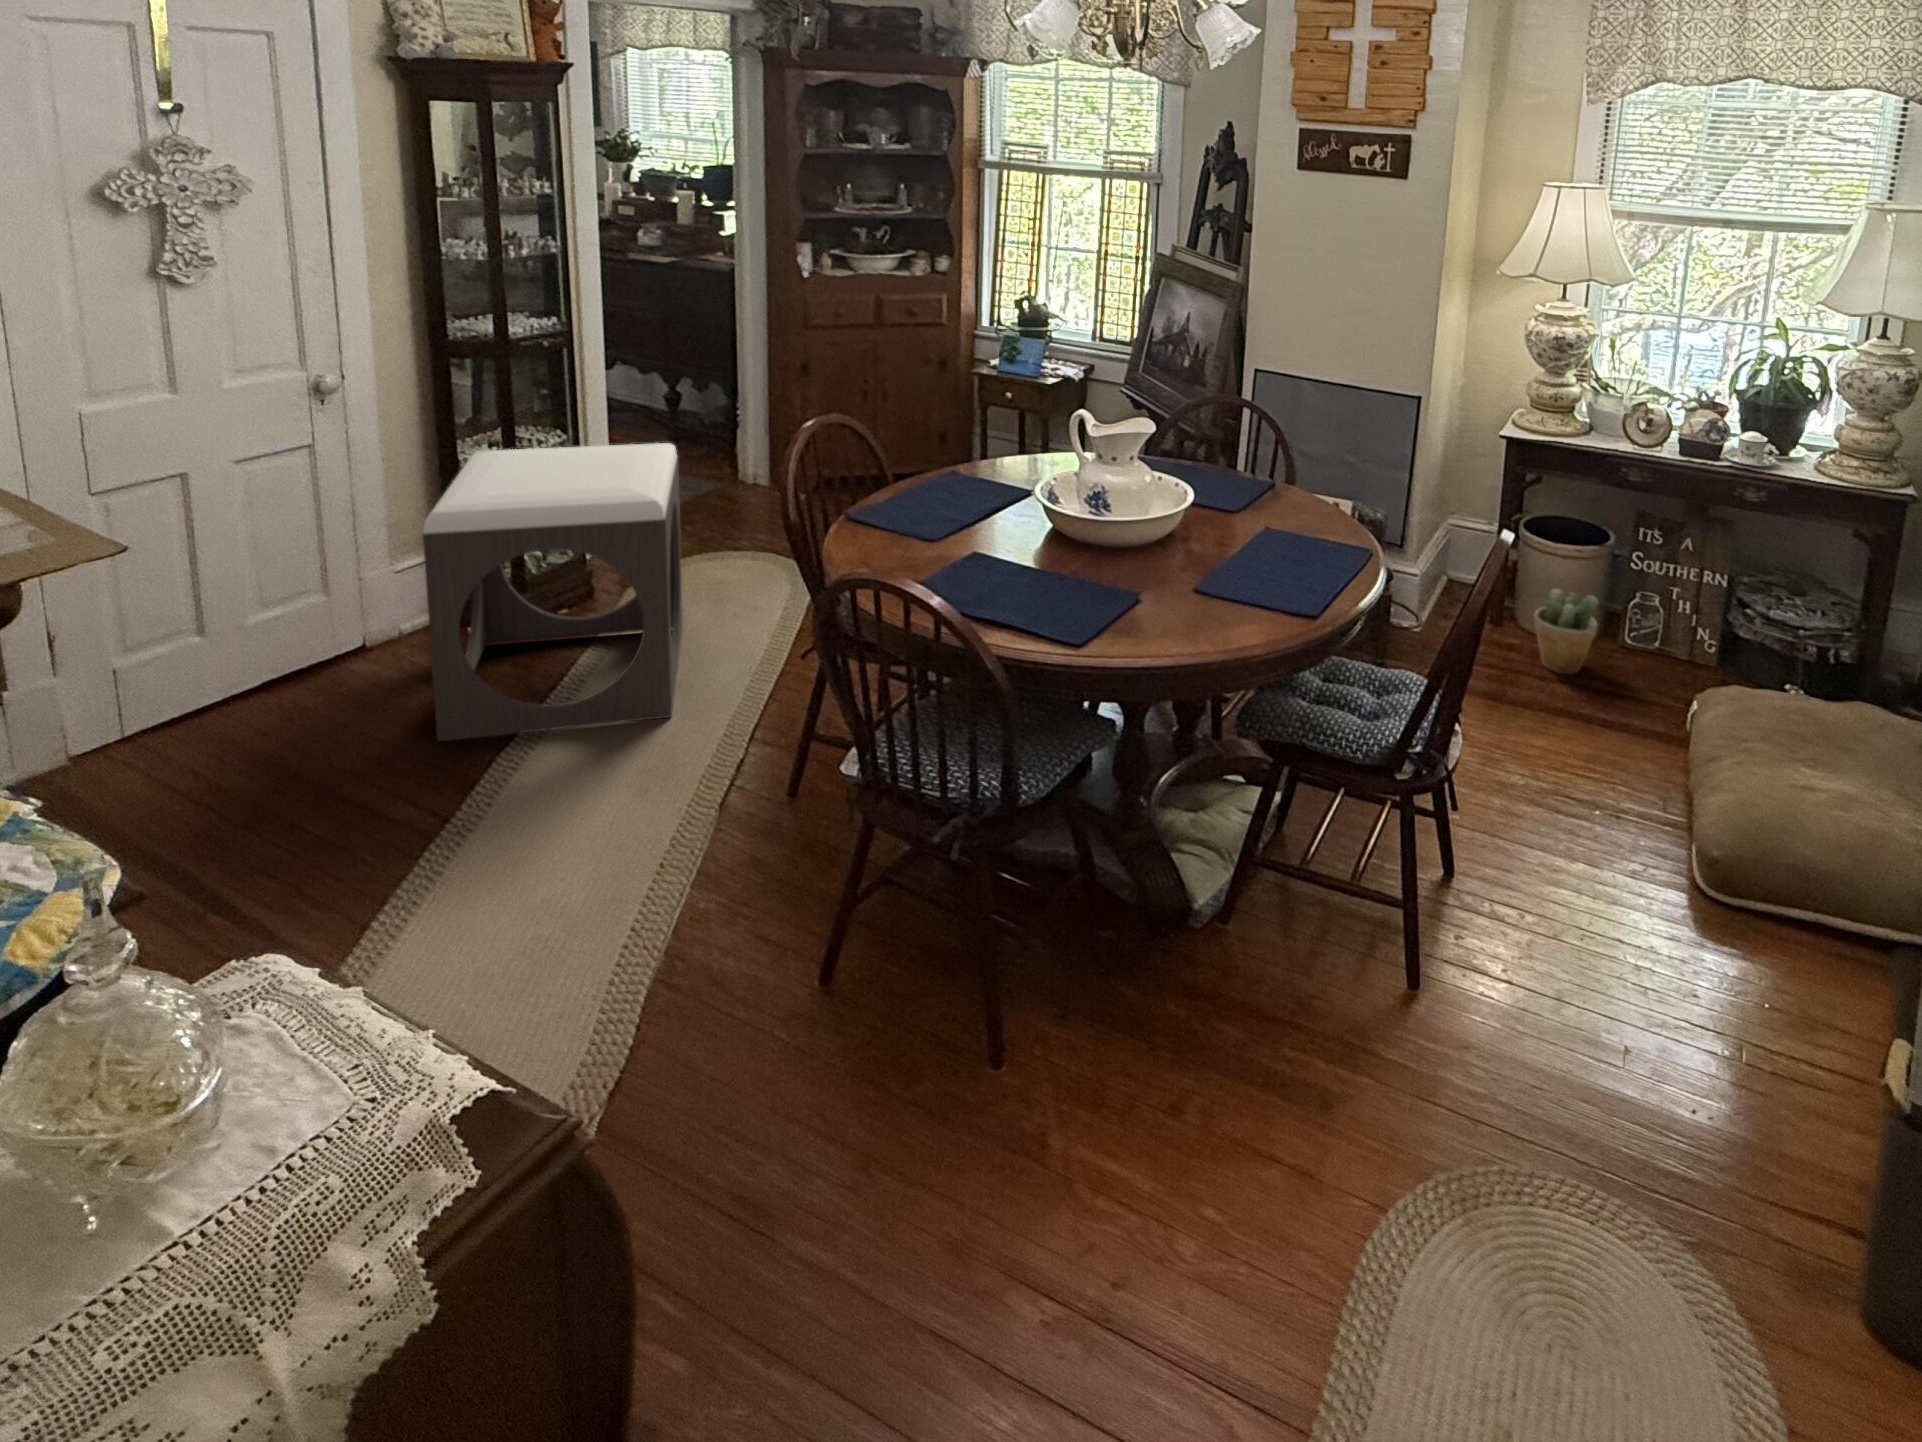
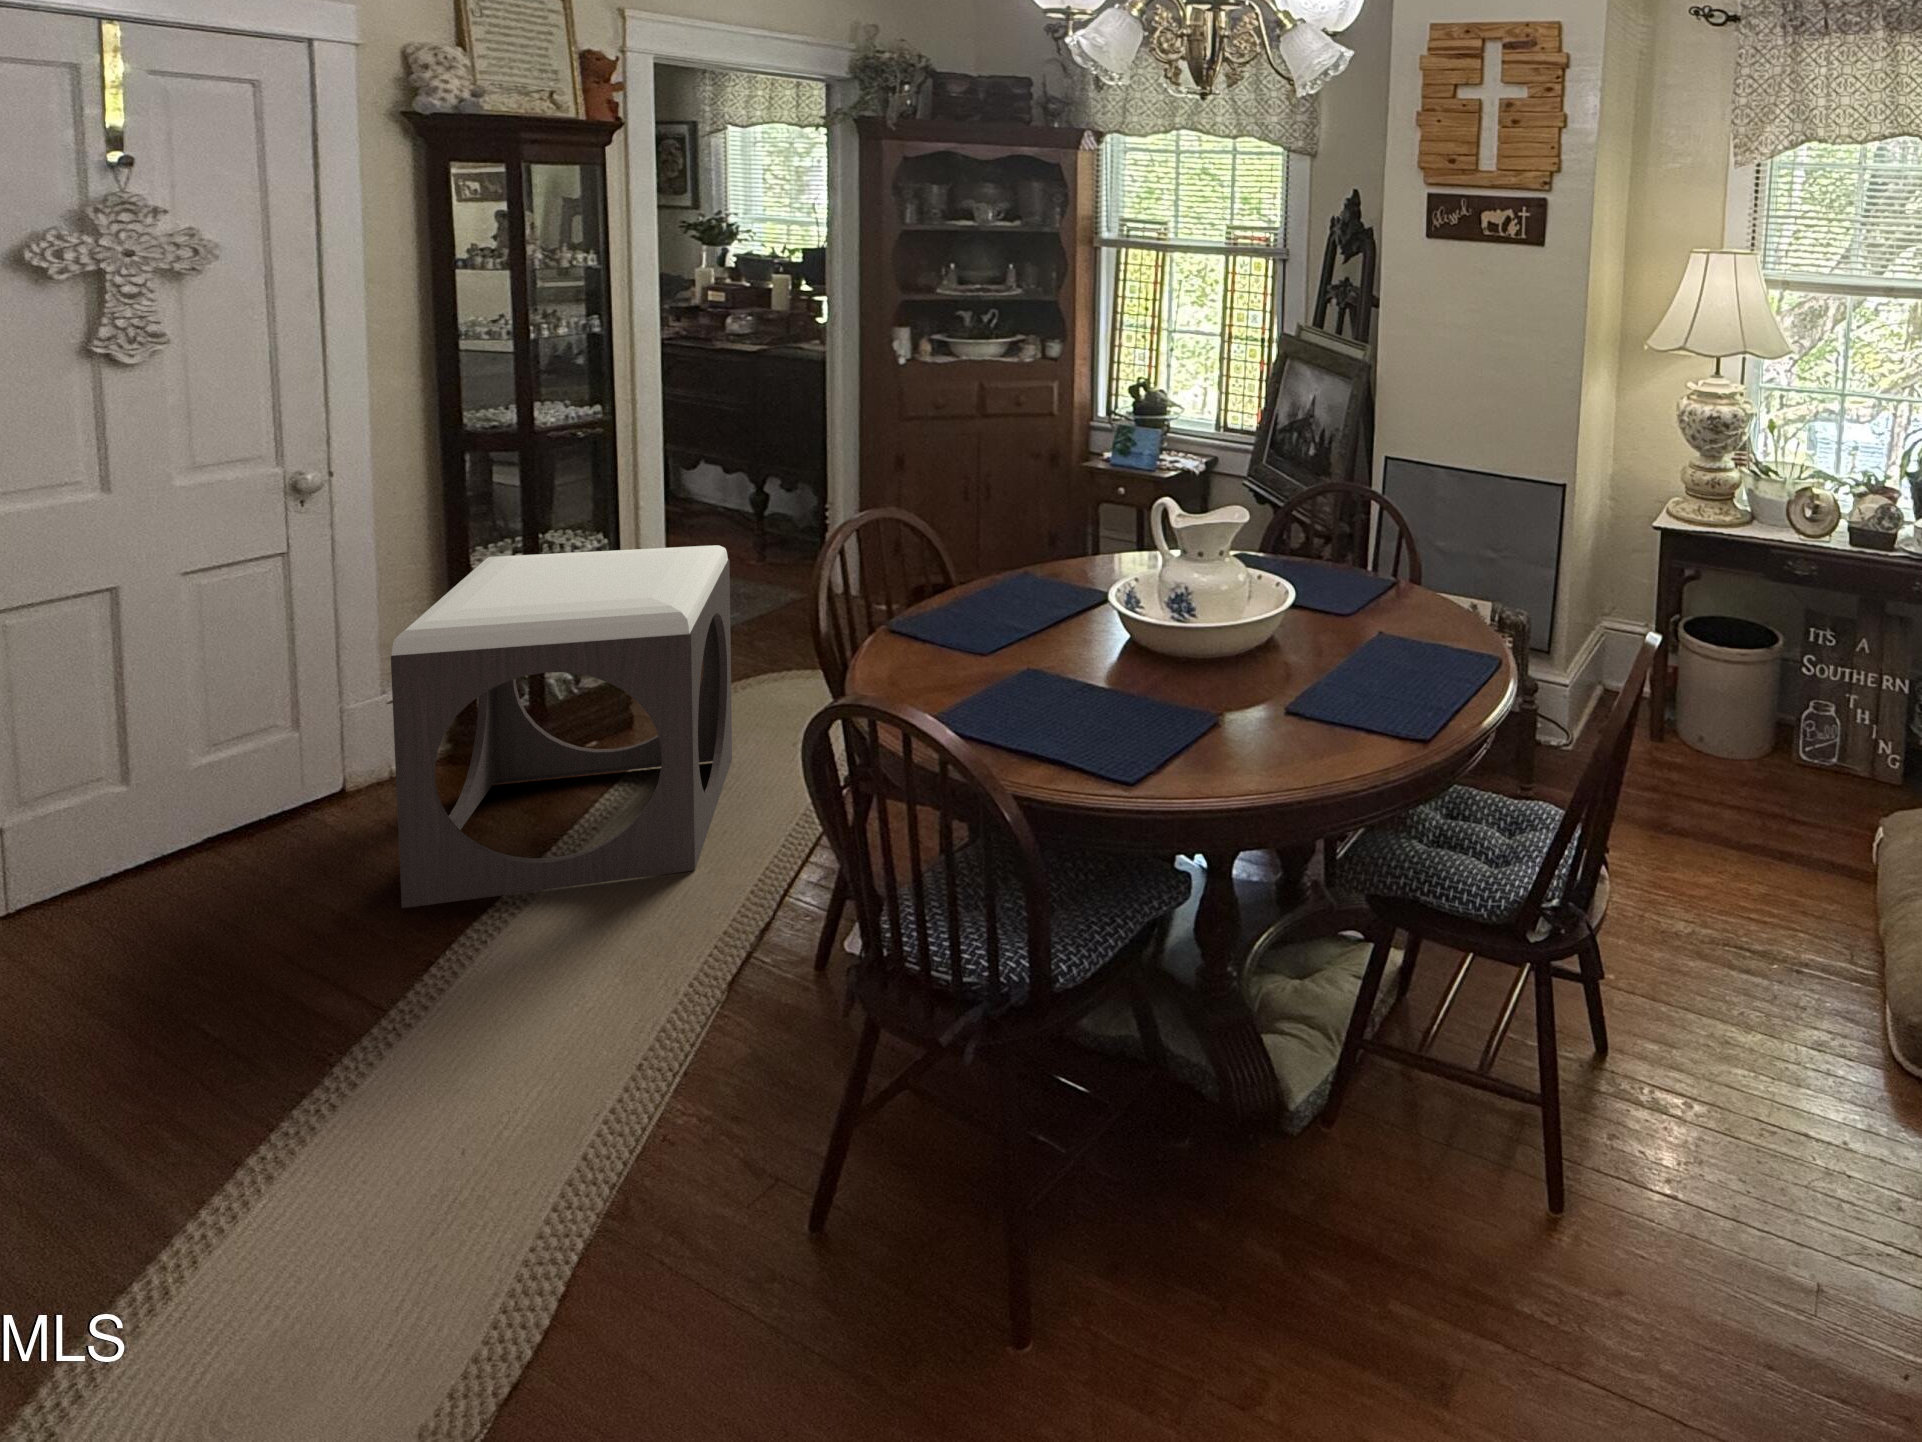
potted plant: present [1534,589,1598,674] -> none [1696,697,1767,795]

